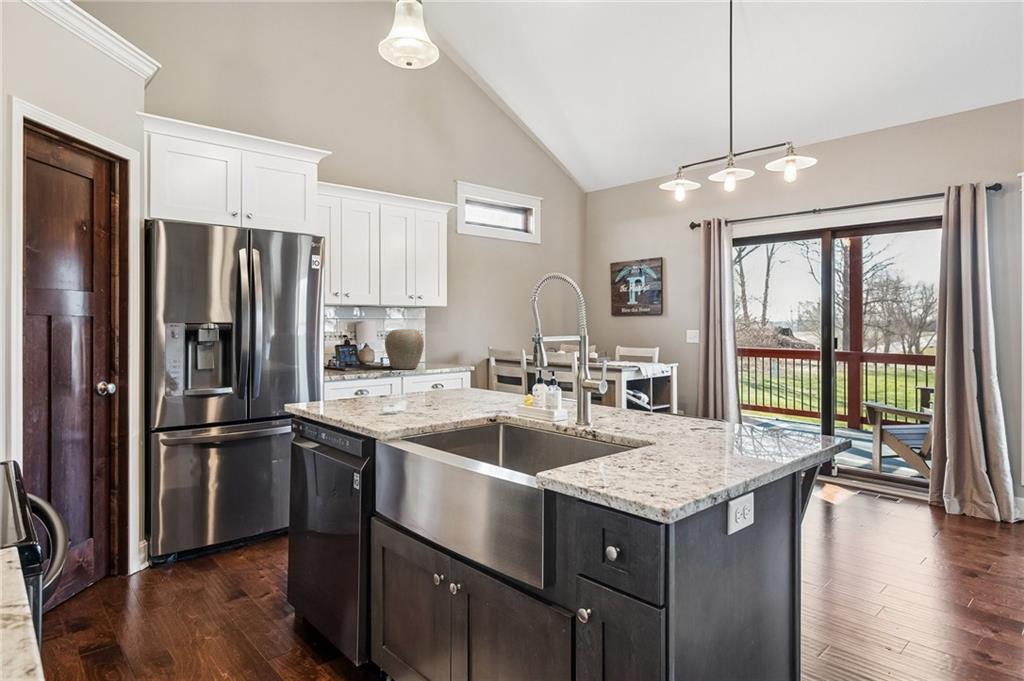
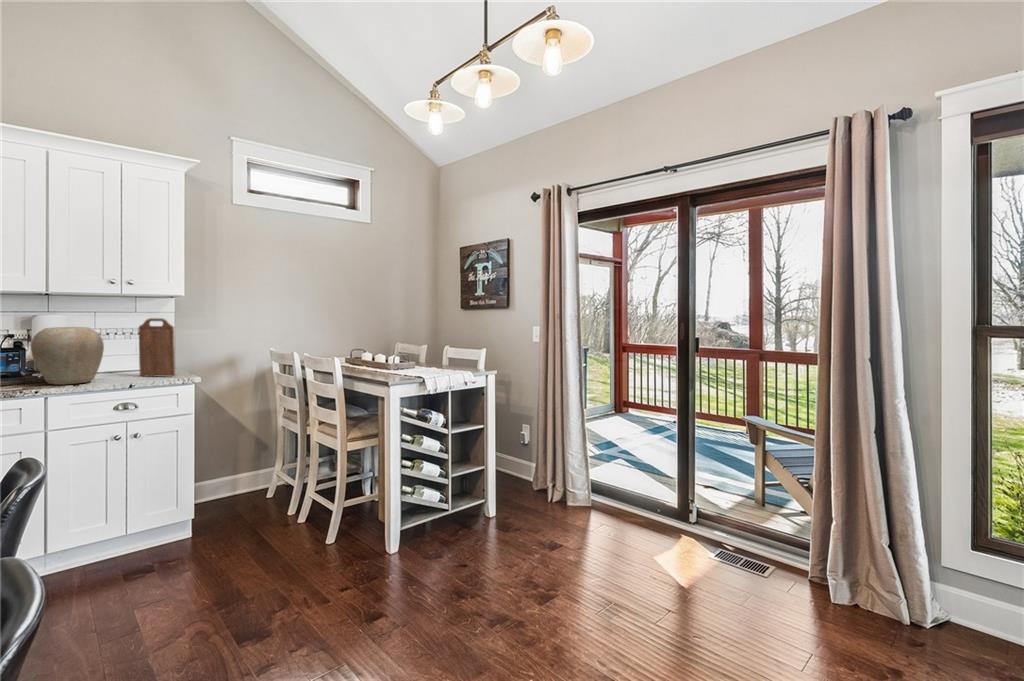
cutting board: none [429,323,454,366] -> present [139,318,175,376]

